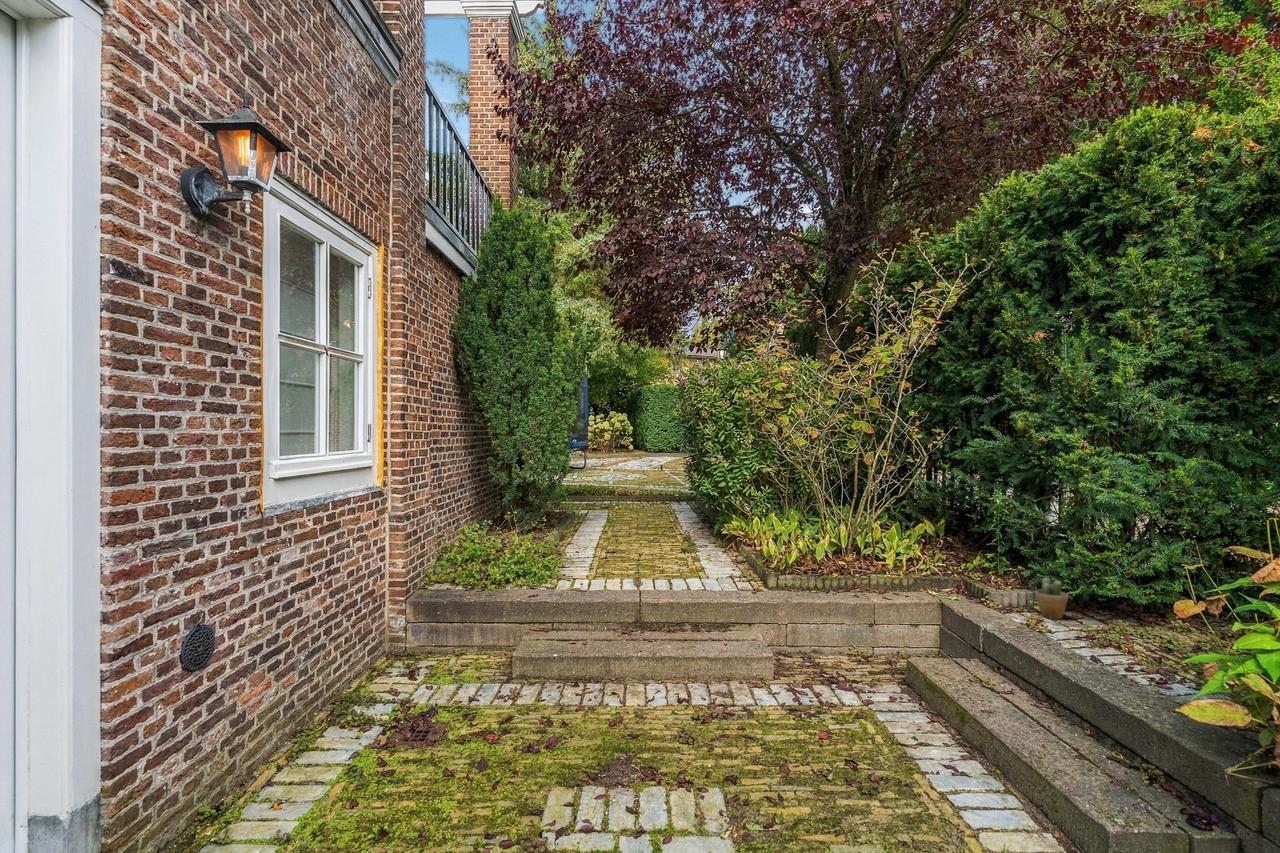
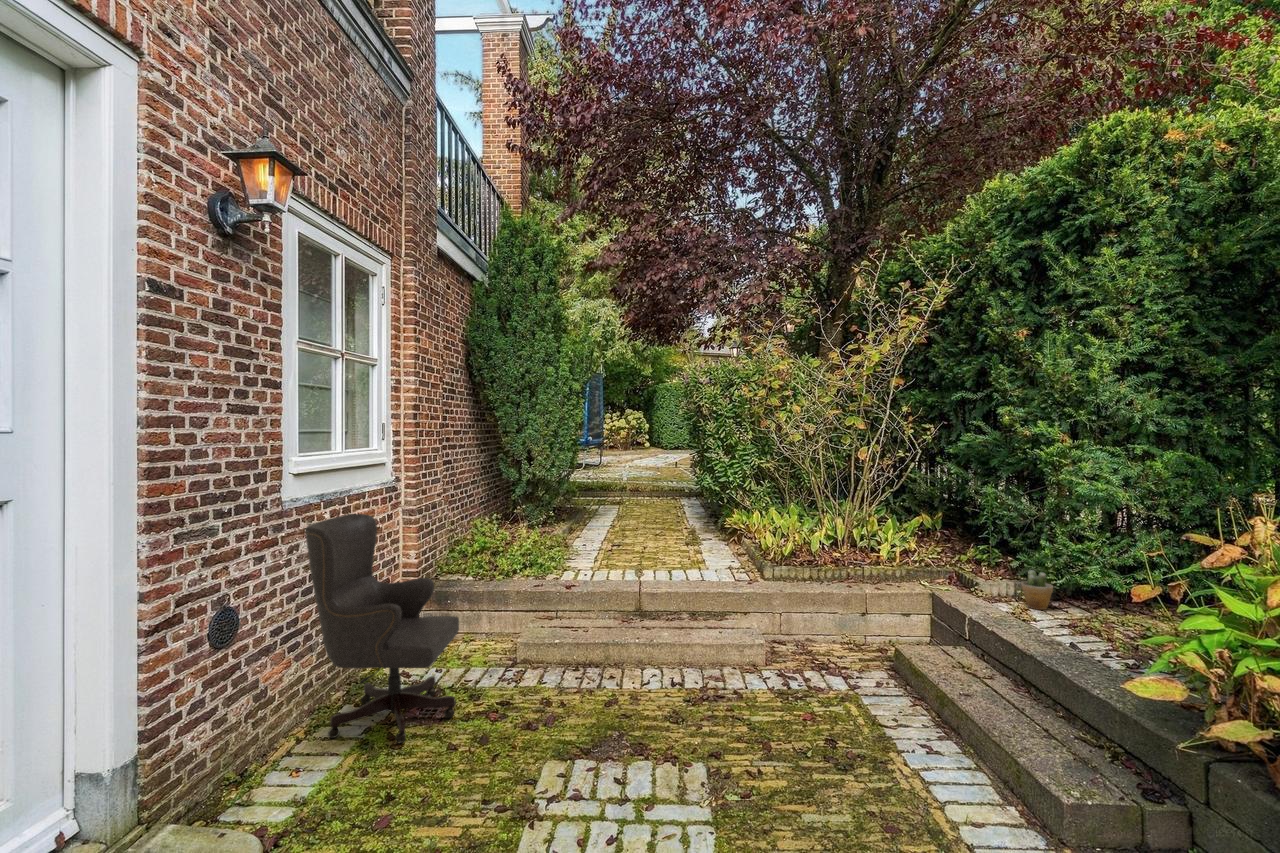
chair: none [287,521,452,770] -> present [305,514,459,743]

